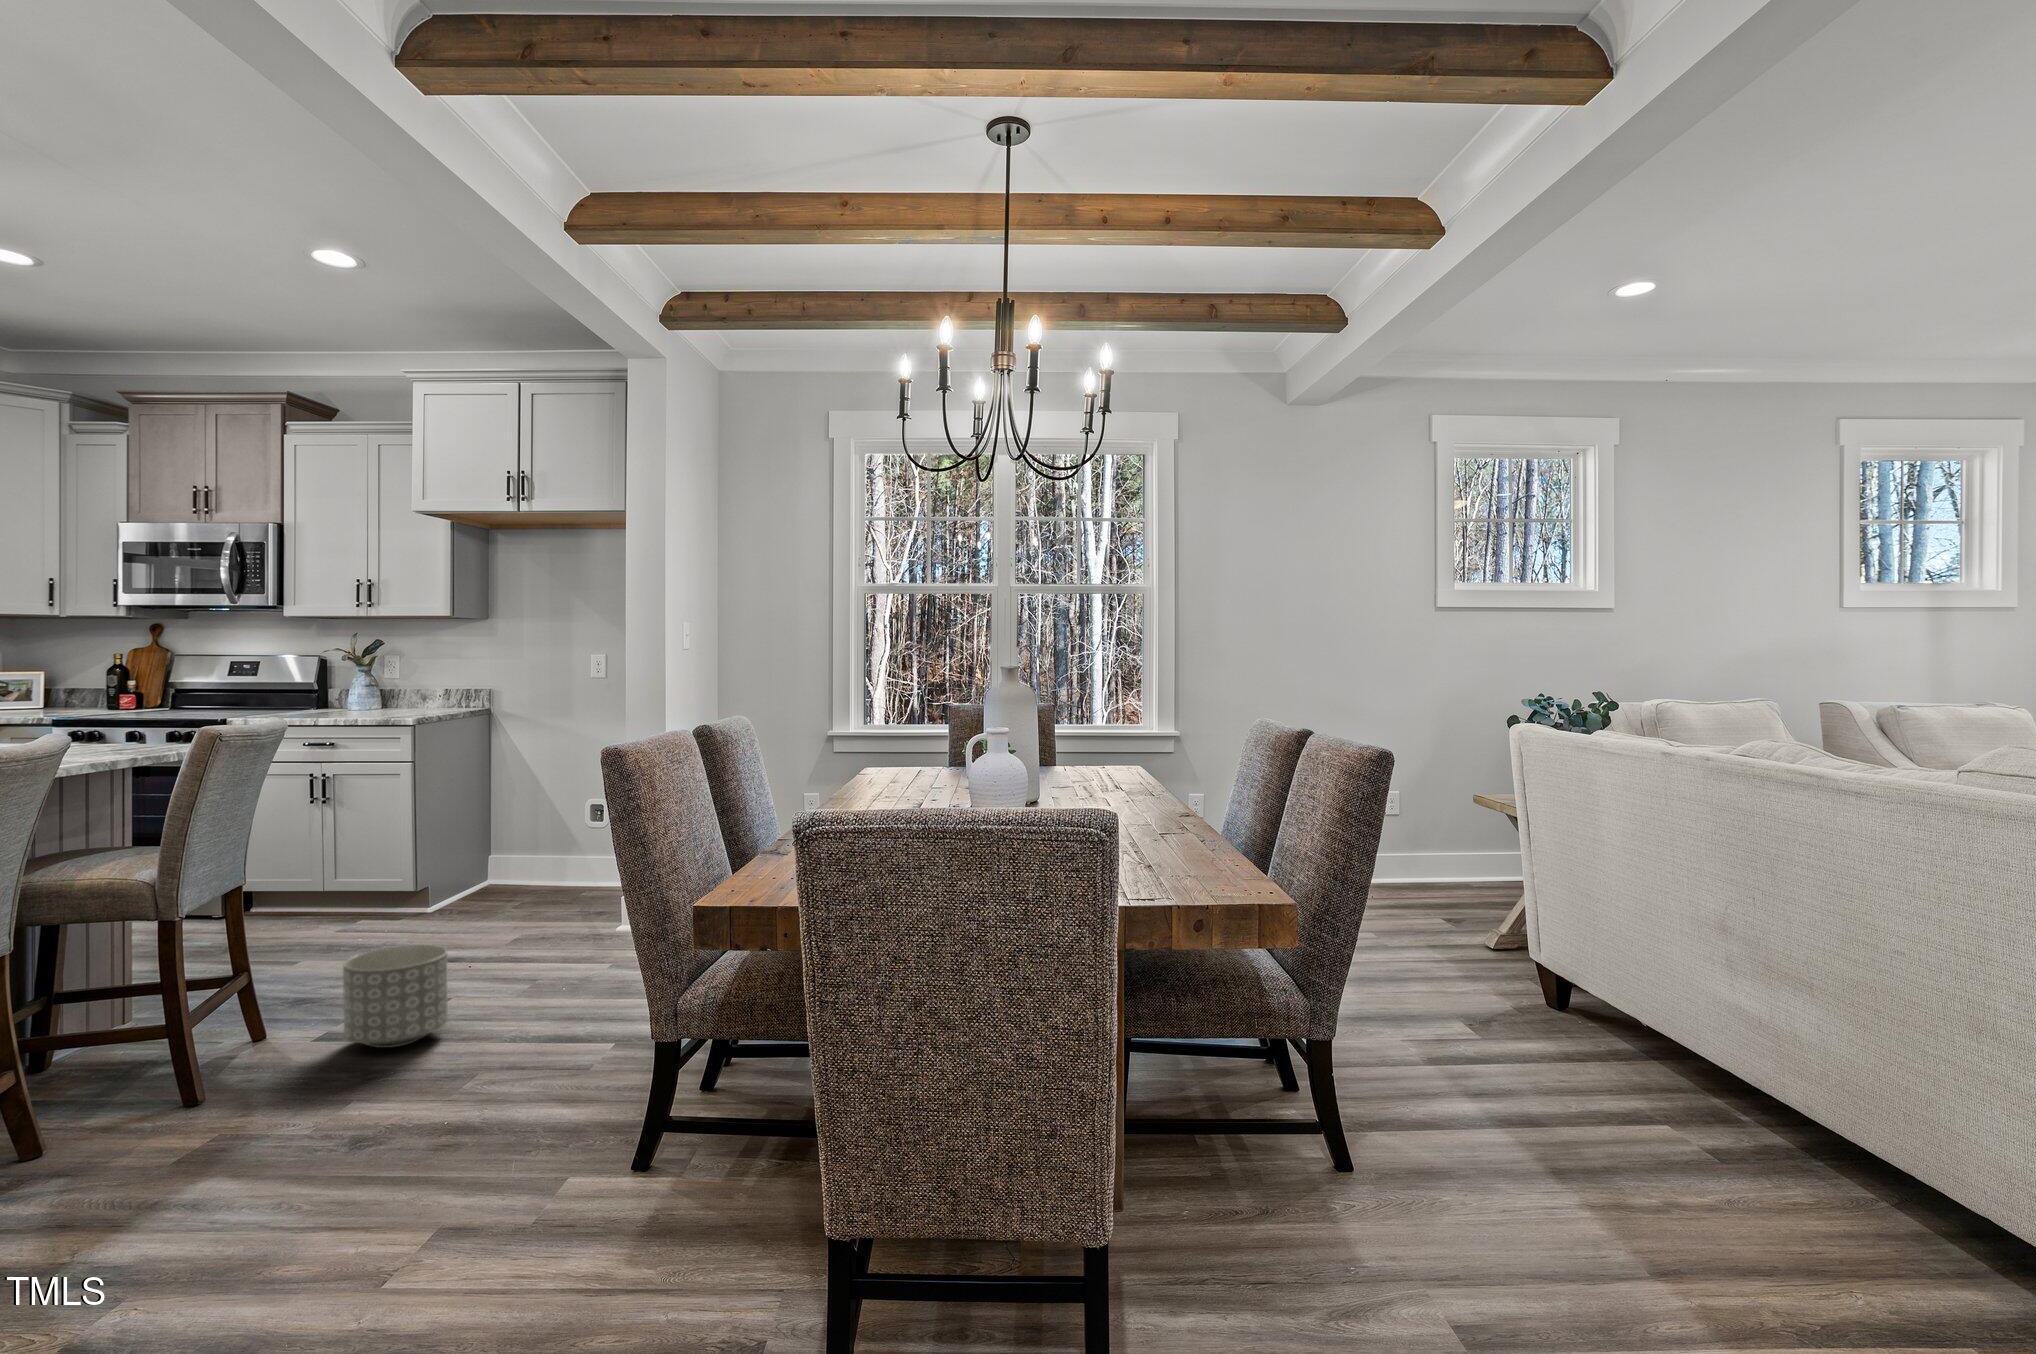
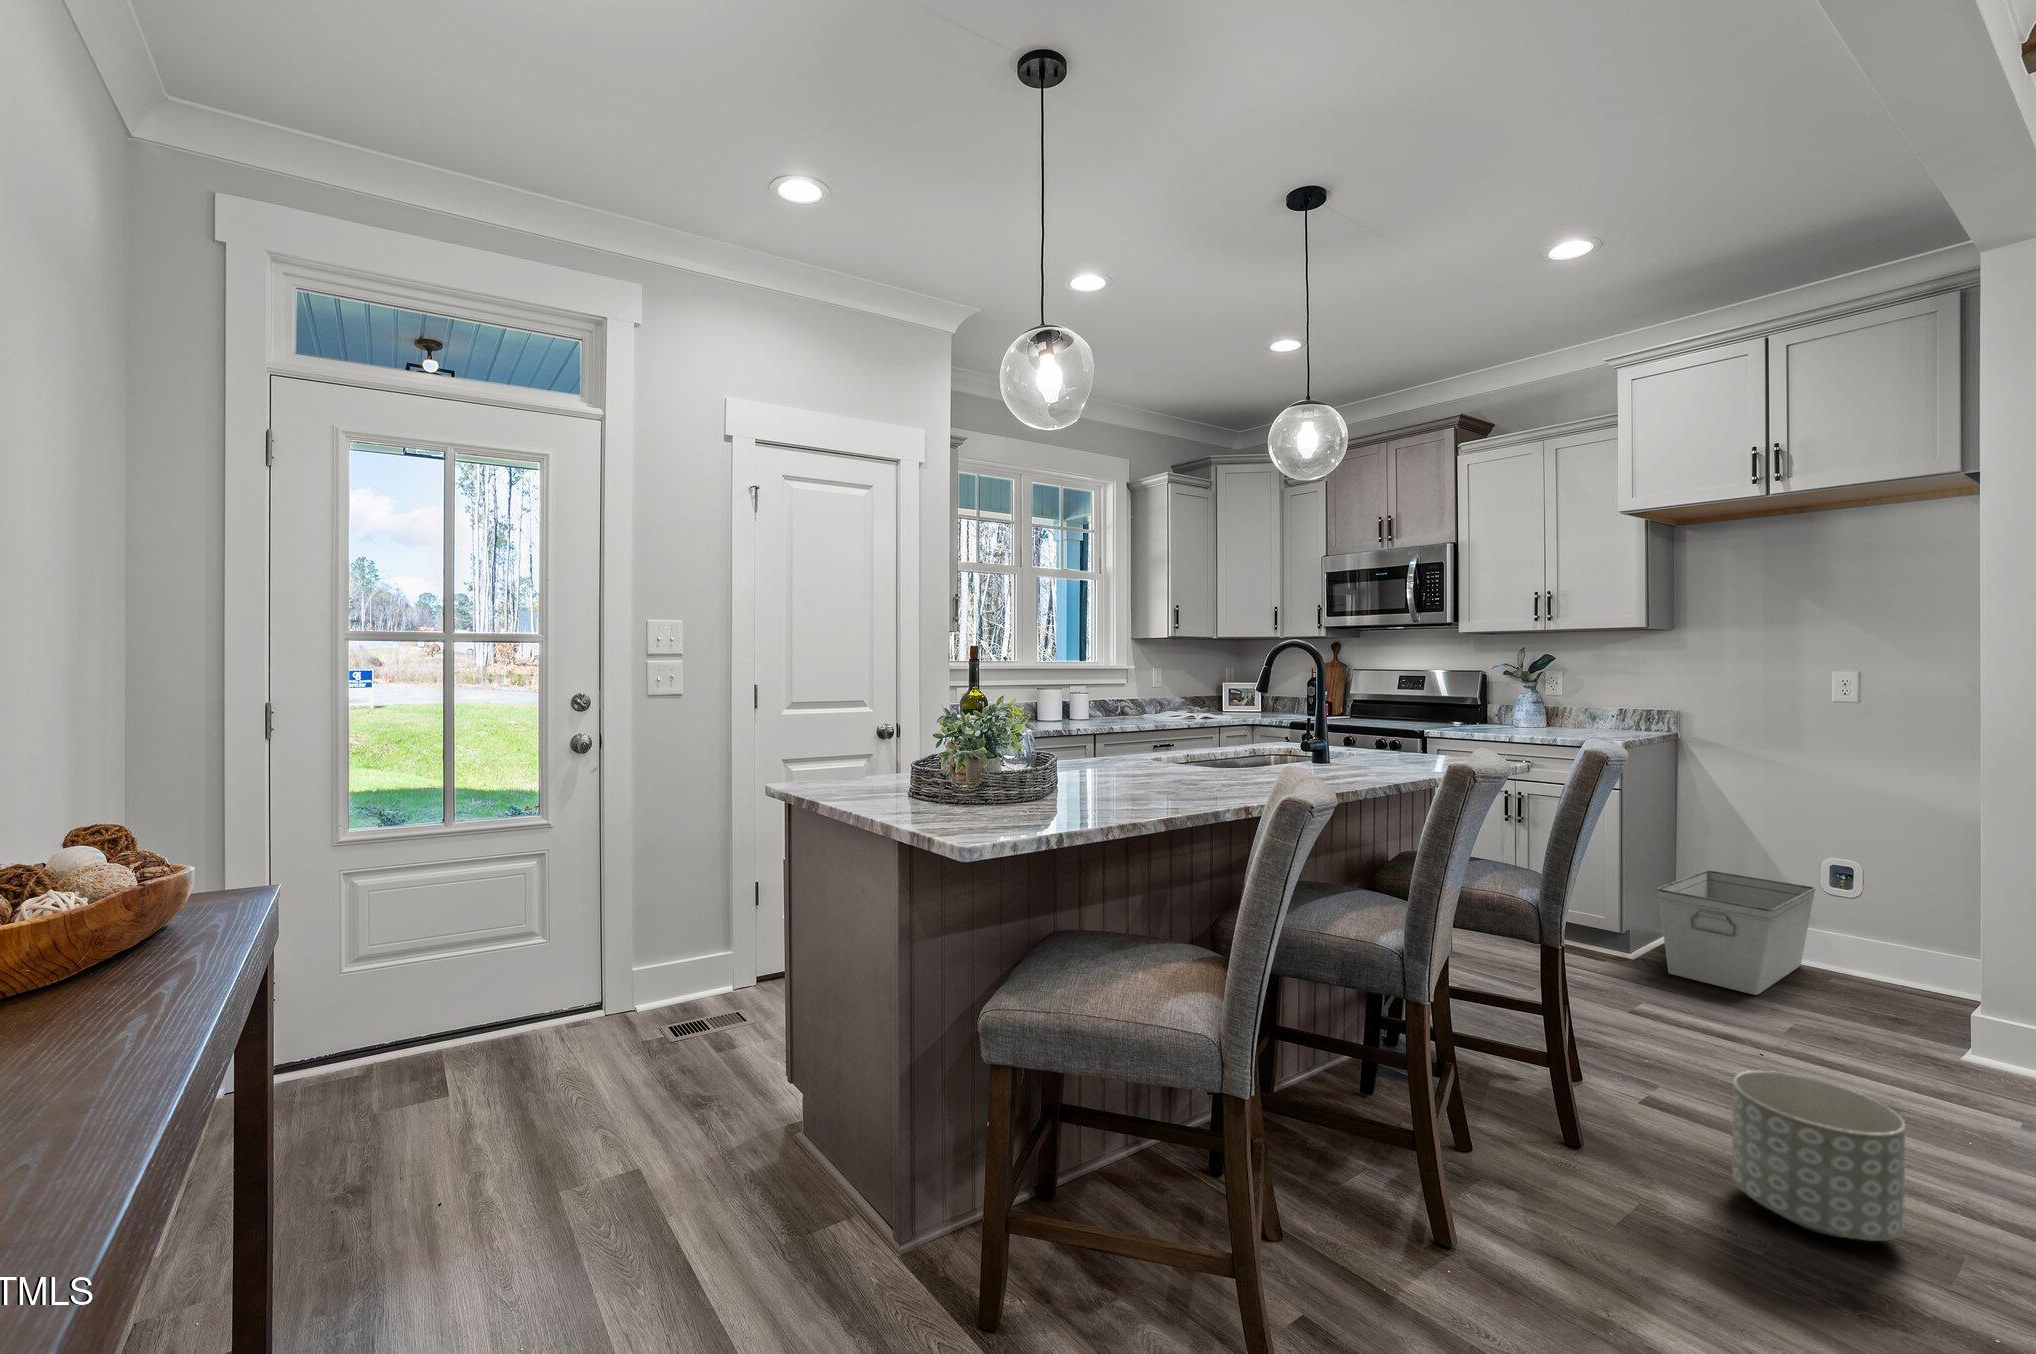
storage bin: none [443,824,576,915] -> present [1657,870,1816,995]

